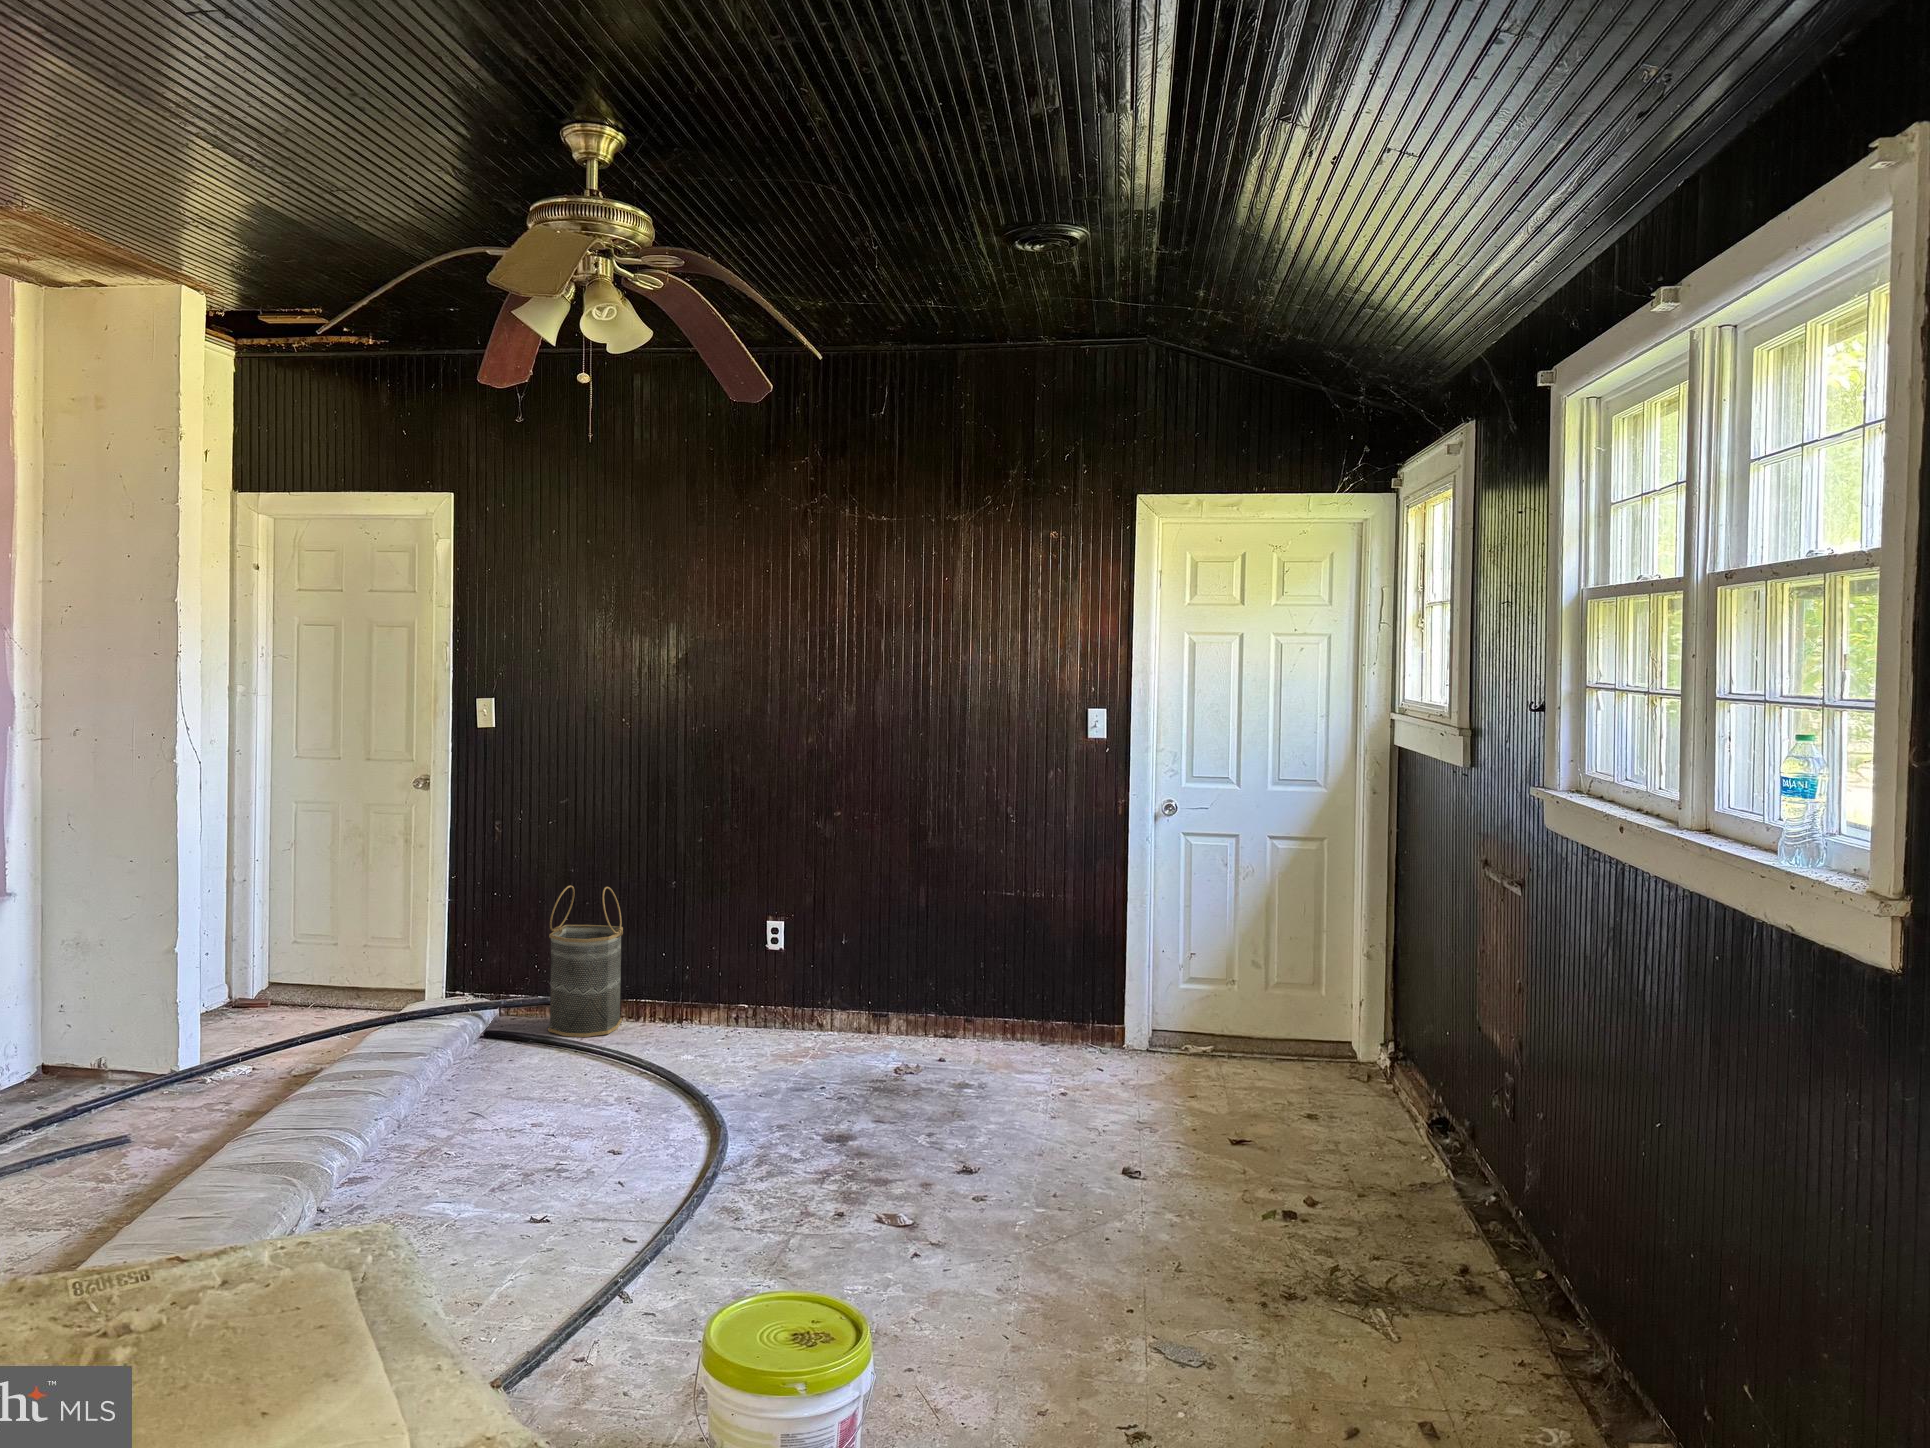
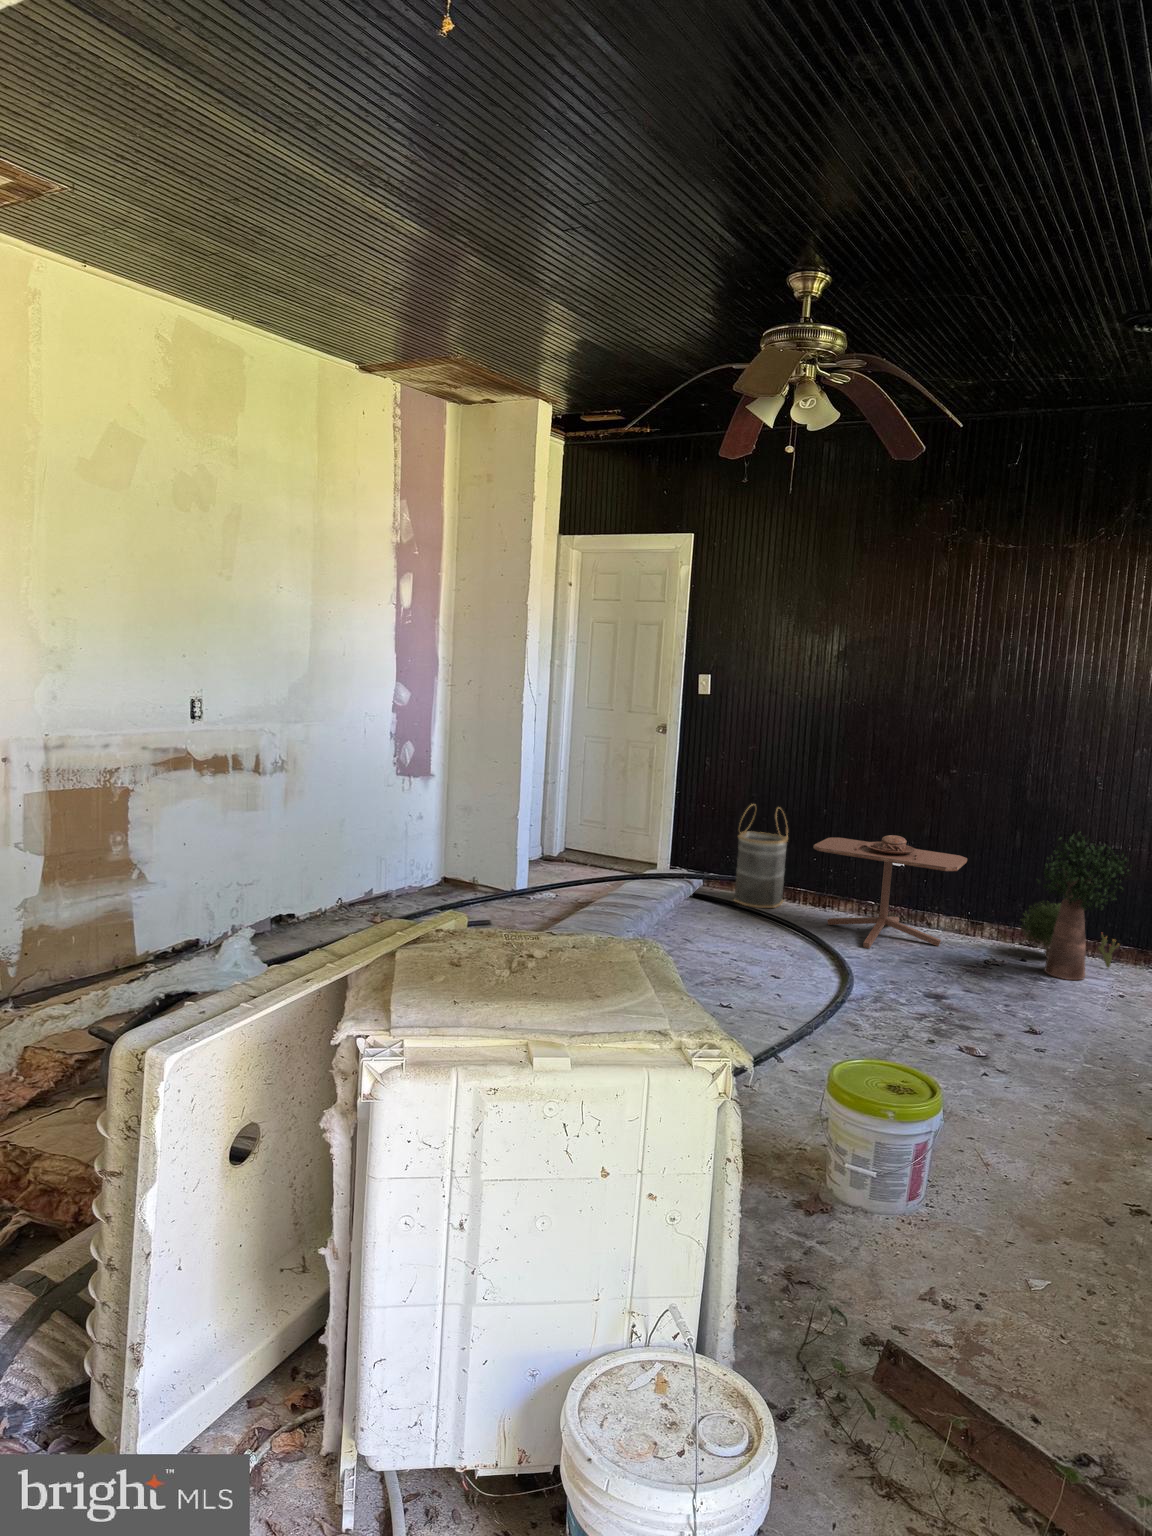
potted plant: none [932,882,1055,1078] -> present [1022,833,1132,980]
side table: none [659,911,861,1077] -> present [813,835,967,948]

